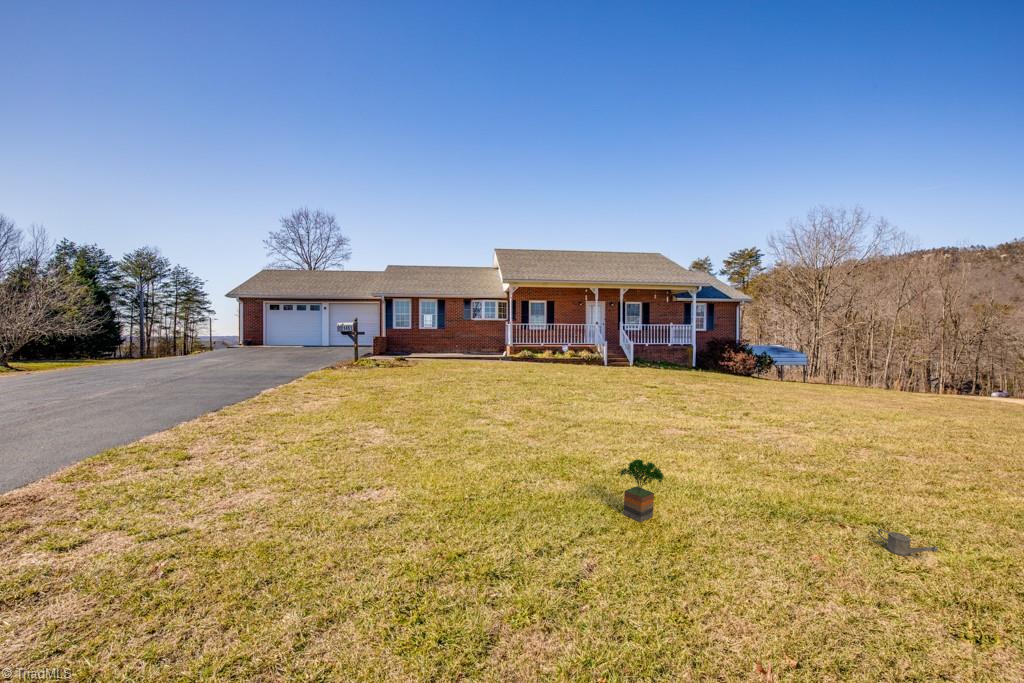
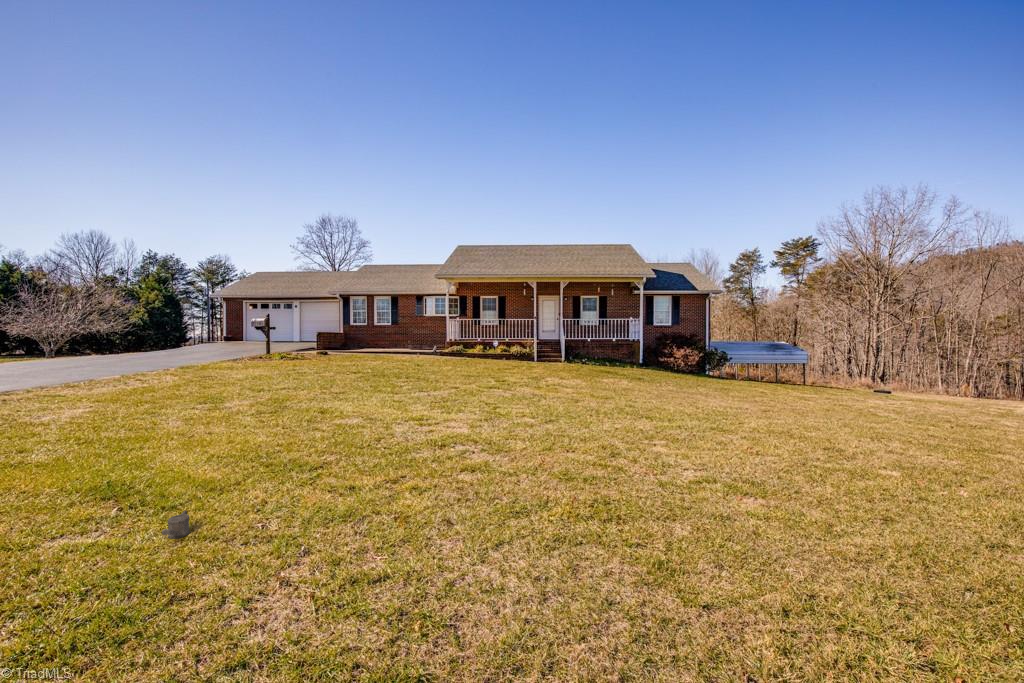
potted tree: present [620,459,664,523] -> none [34,430,84,488]

